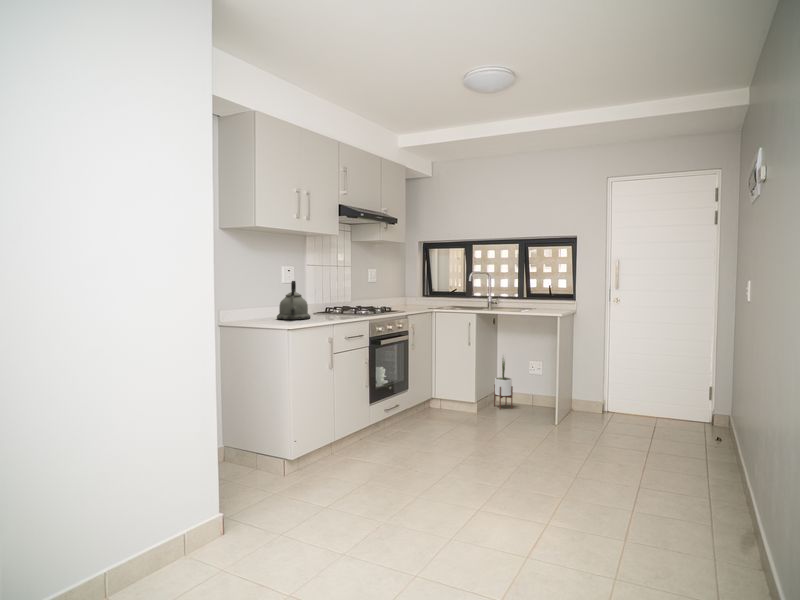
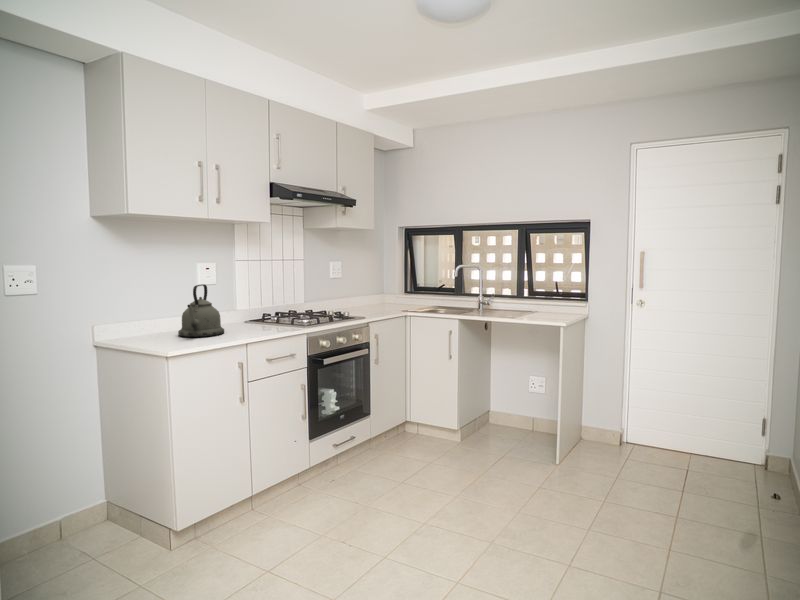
potted plant: present [494,358,513,409] -> none [485,364,508,434]

